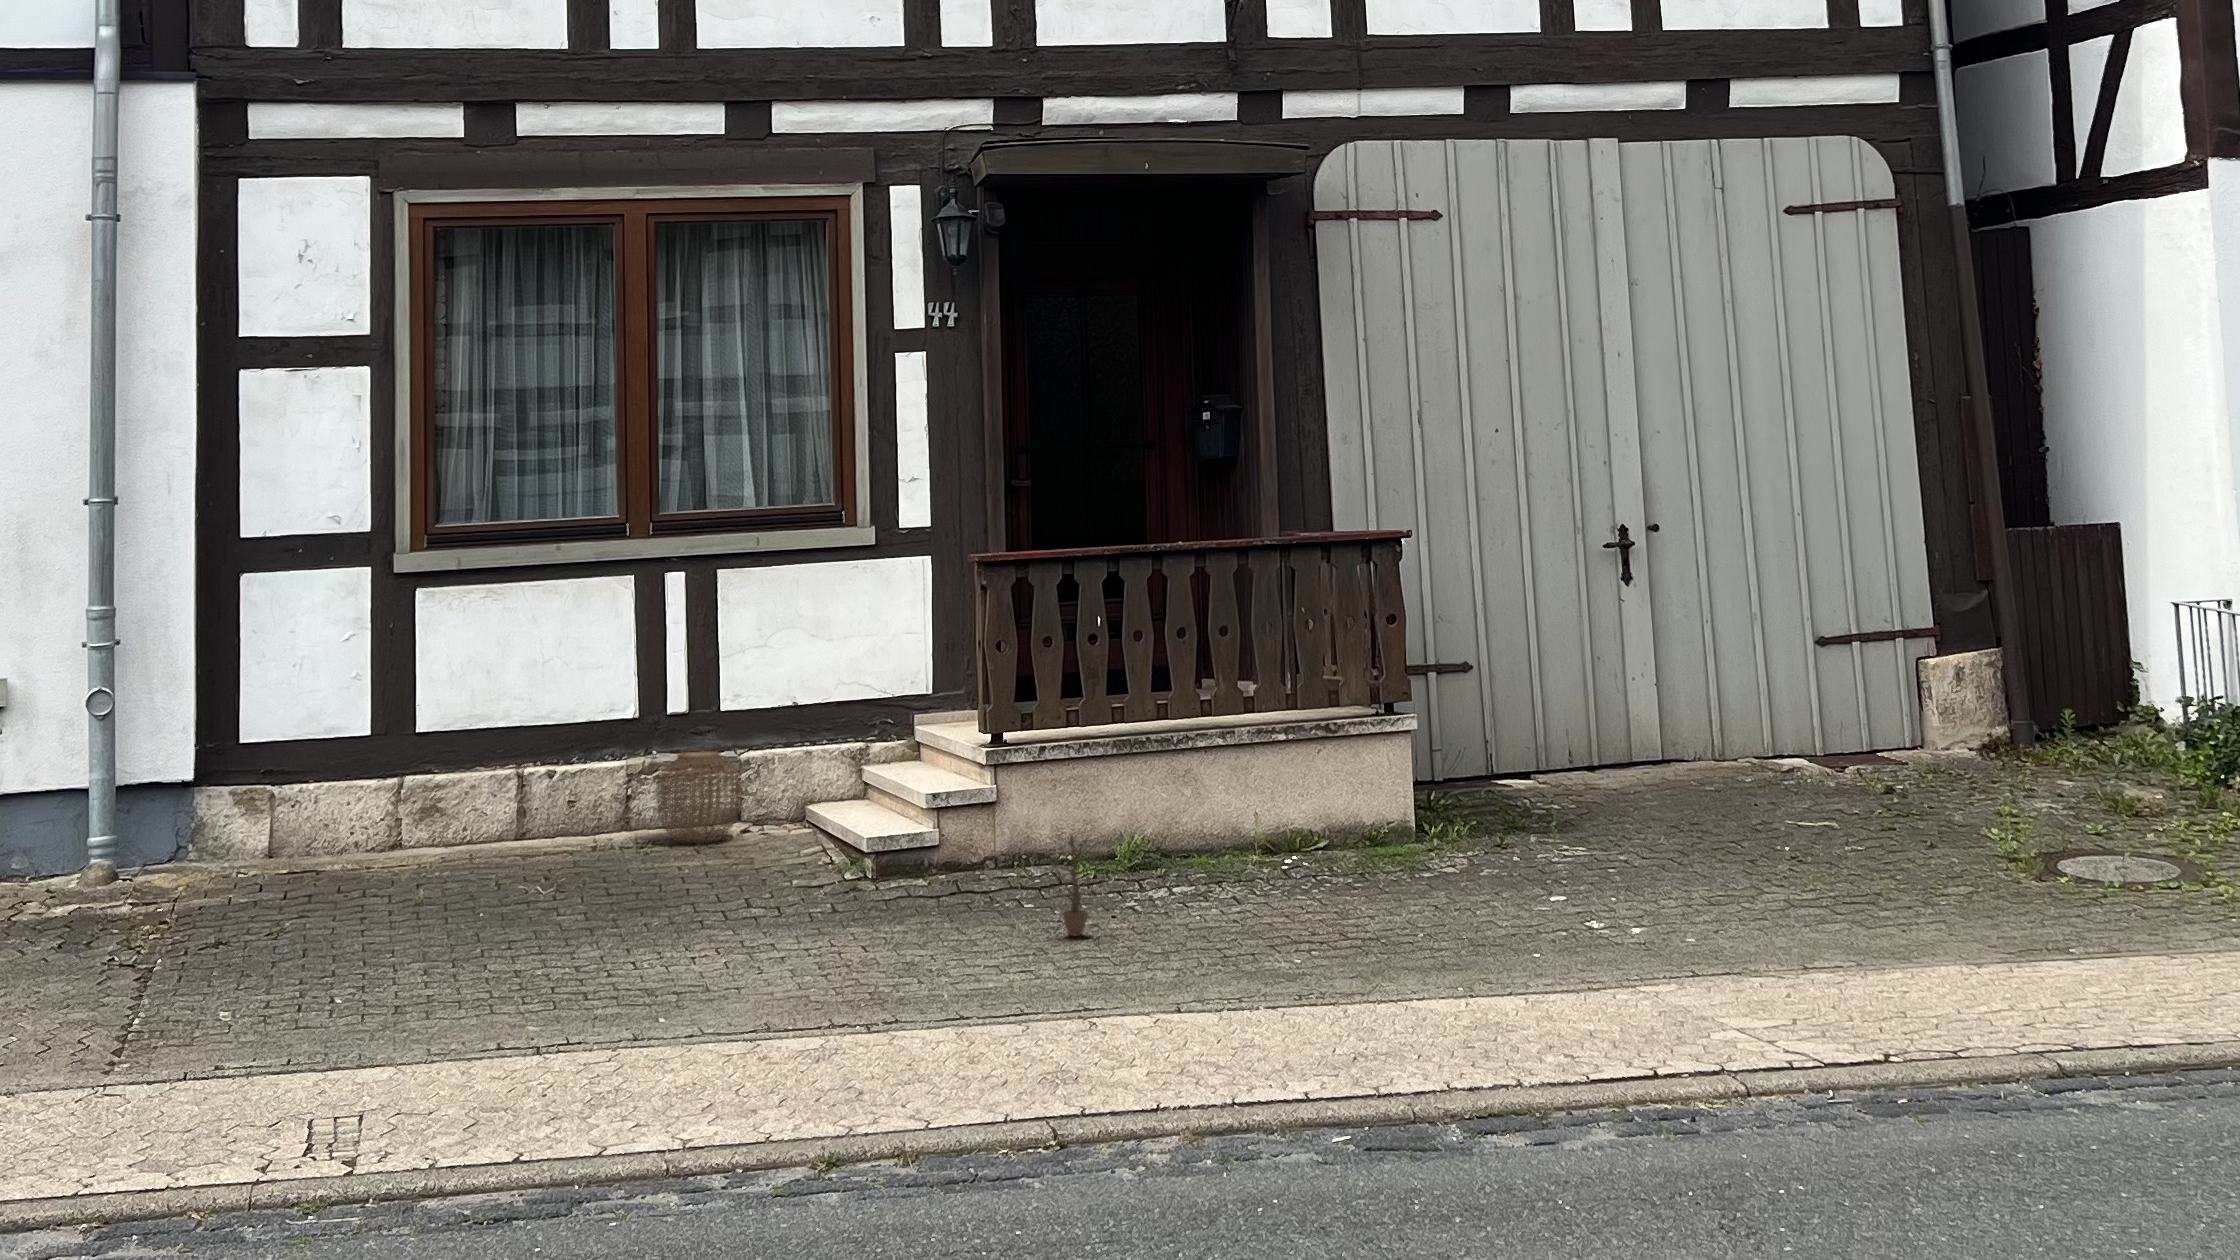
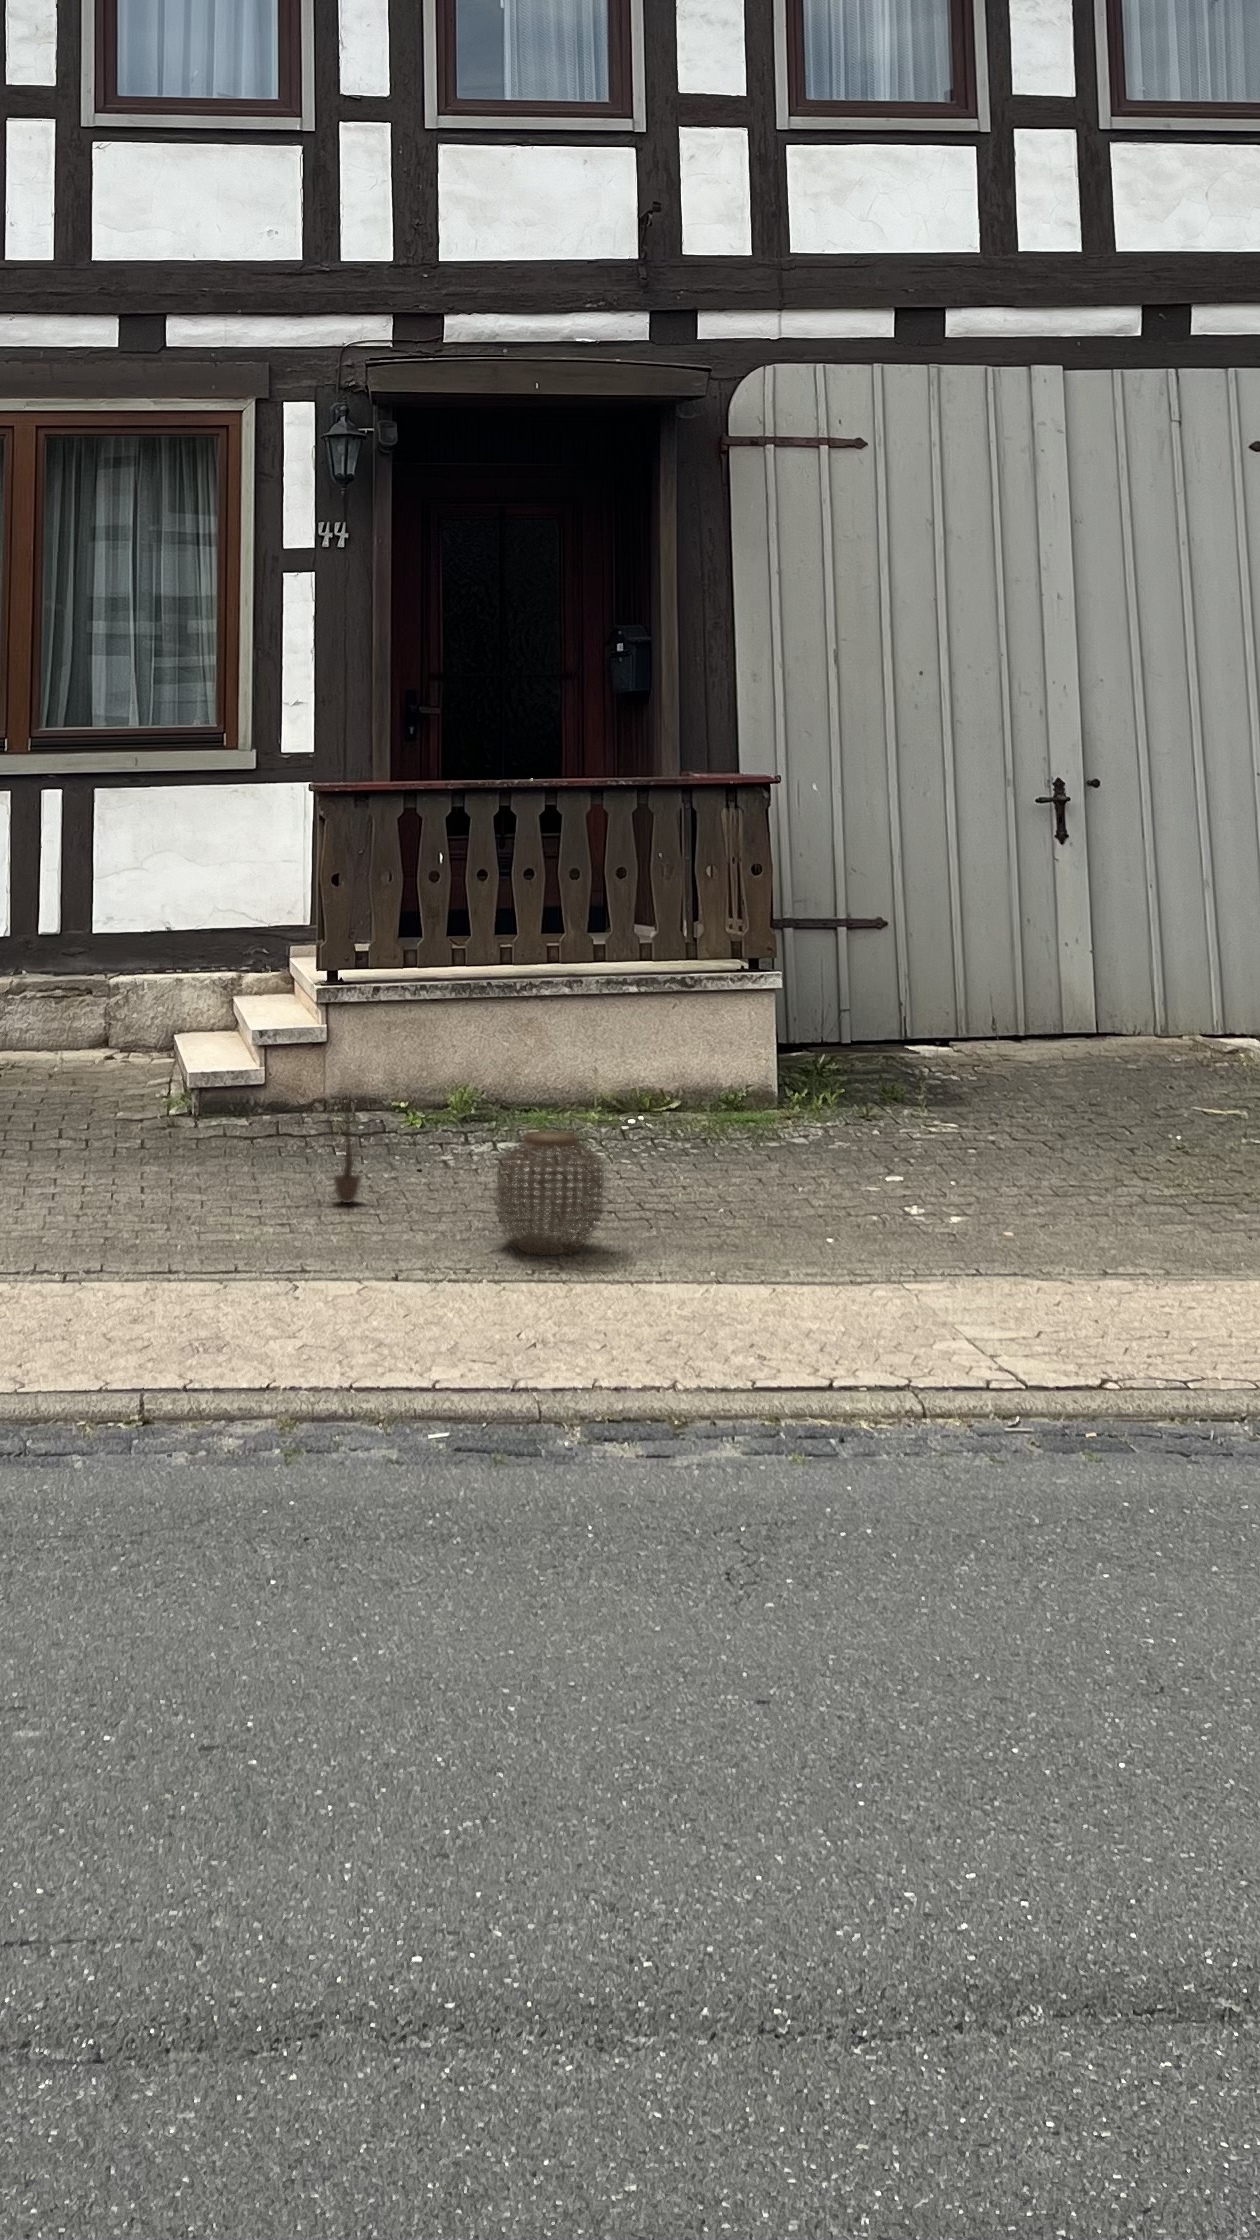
woven basket: present [657,751,740,843] -> present [497,1131,604,1255]

